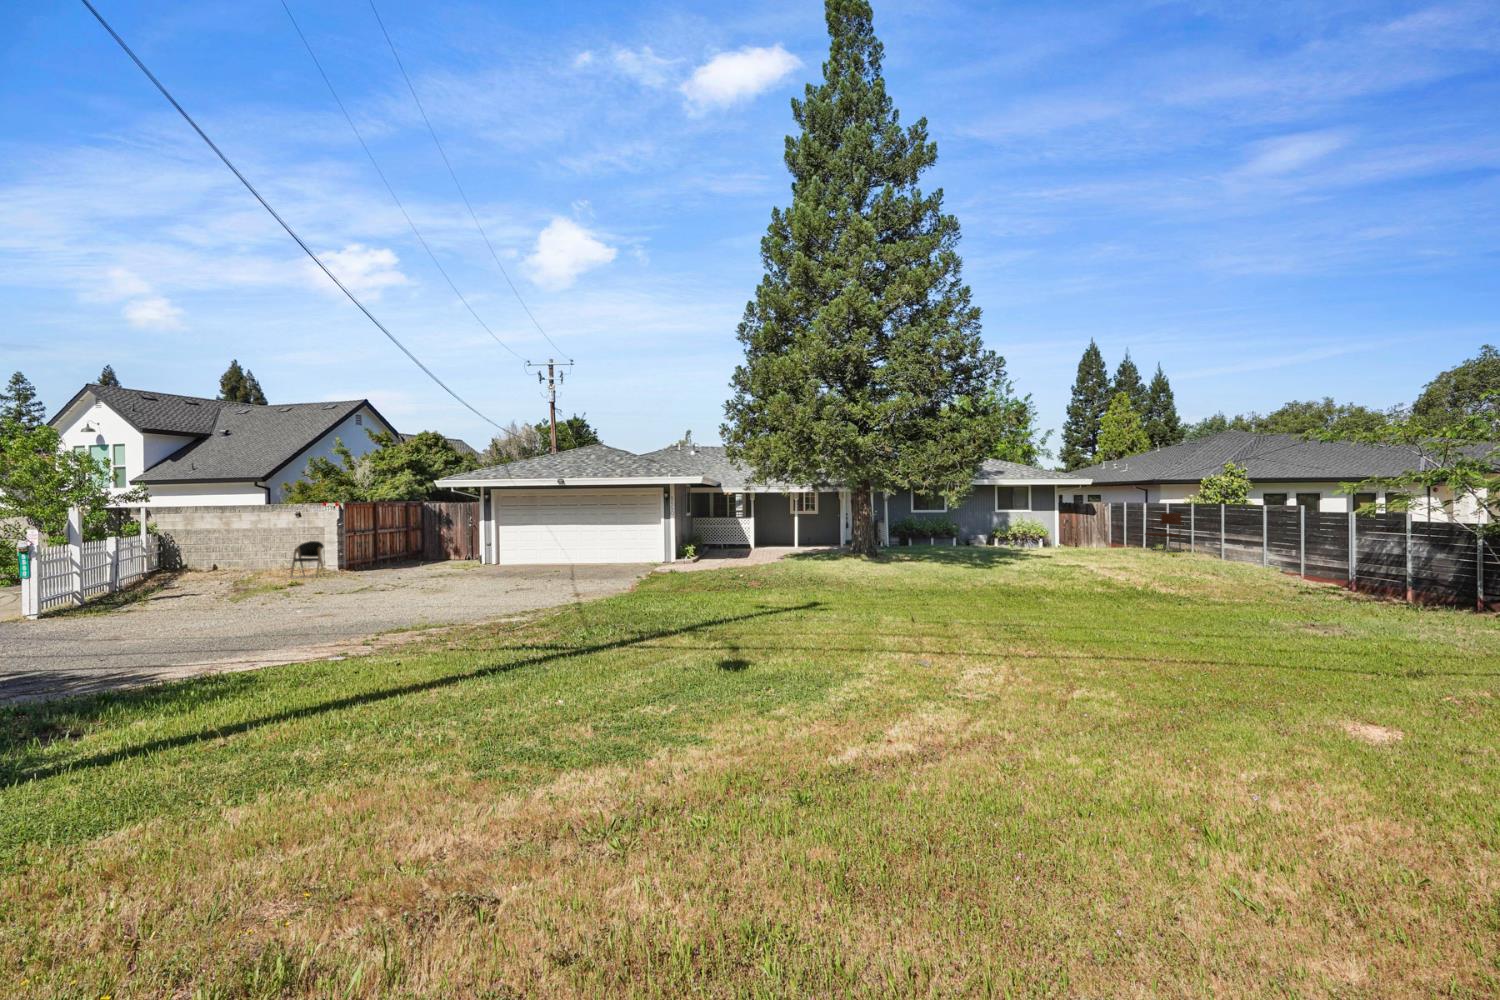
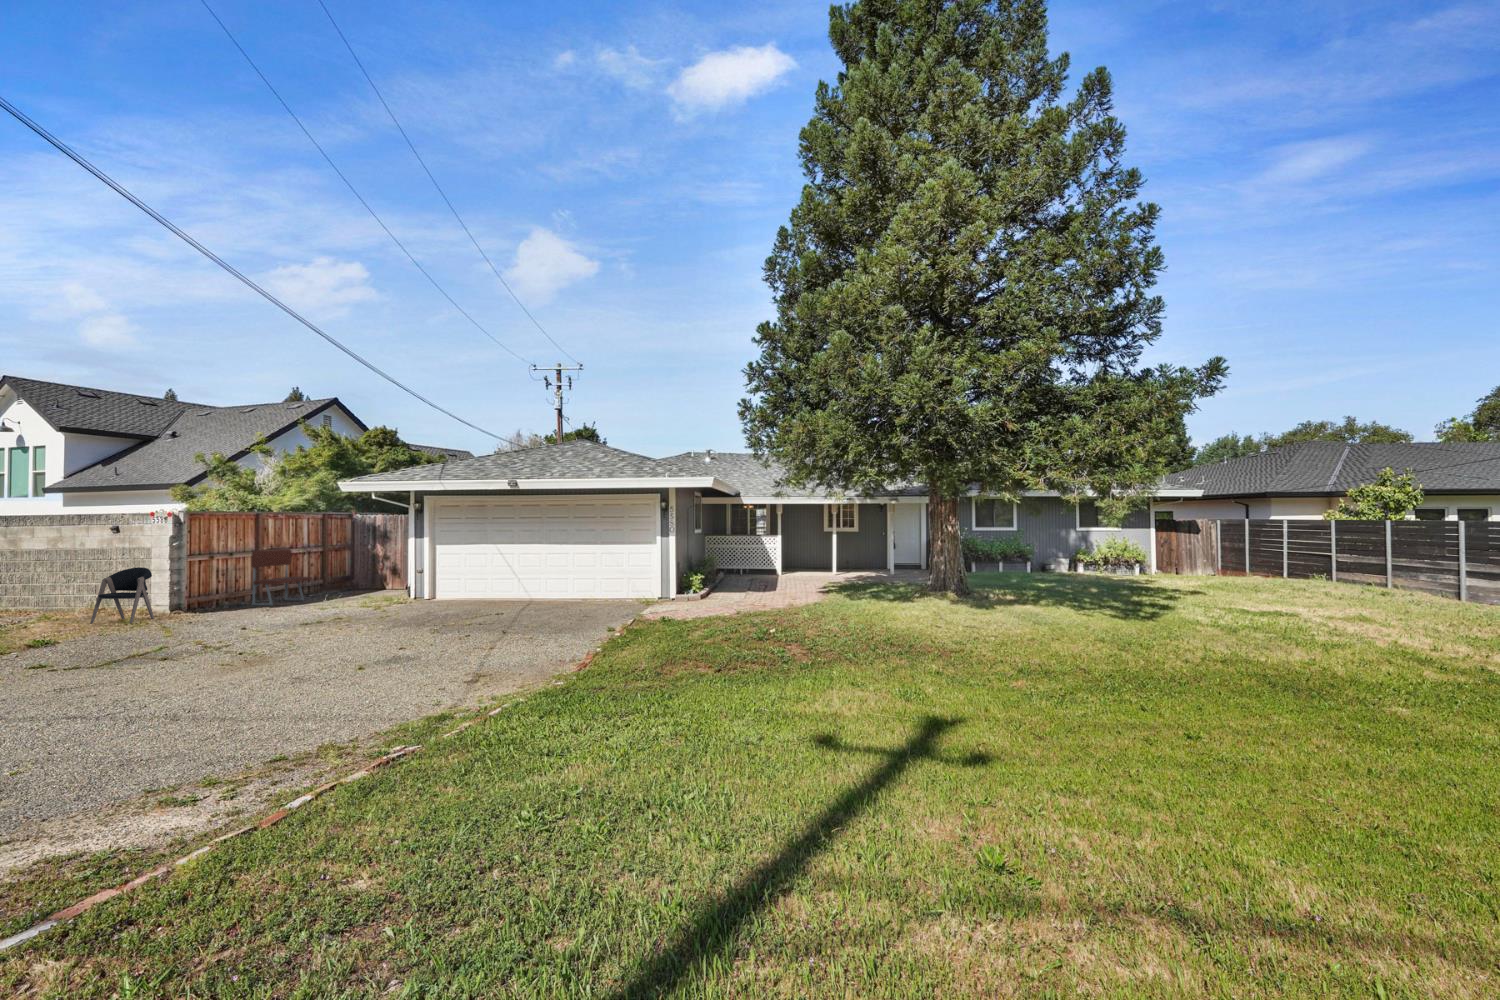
bench: present [1145,513,1182,552] -> present [251,549,312,606]

